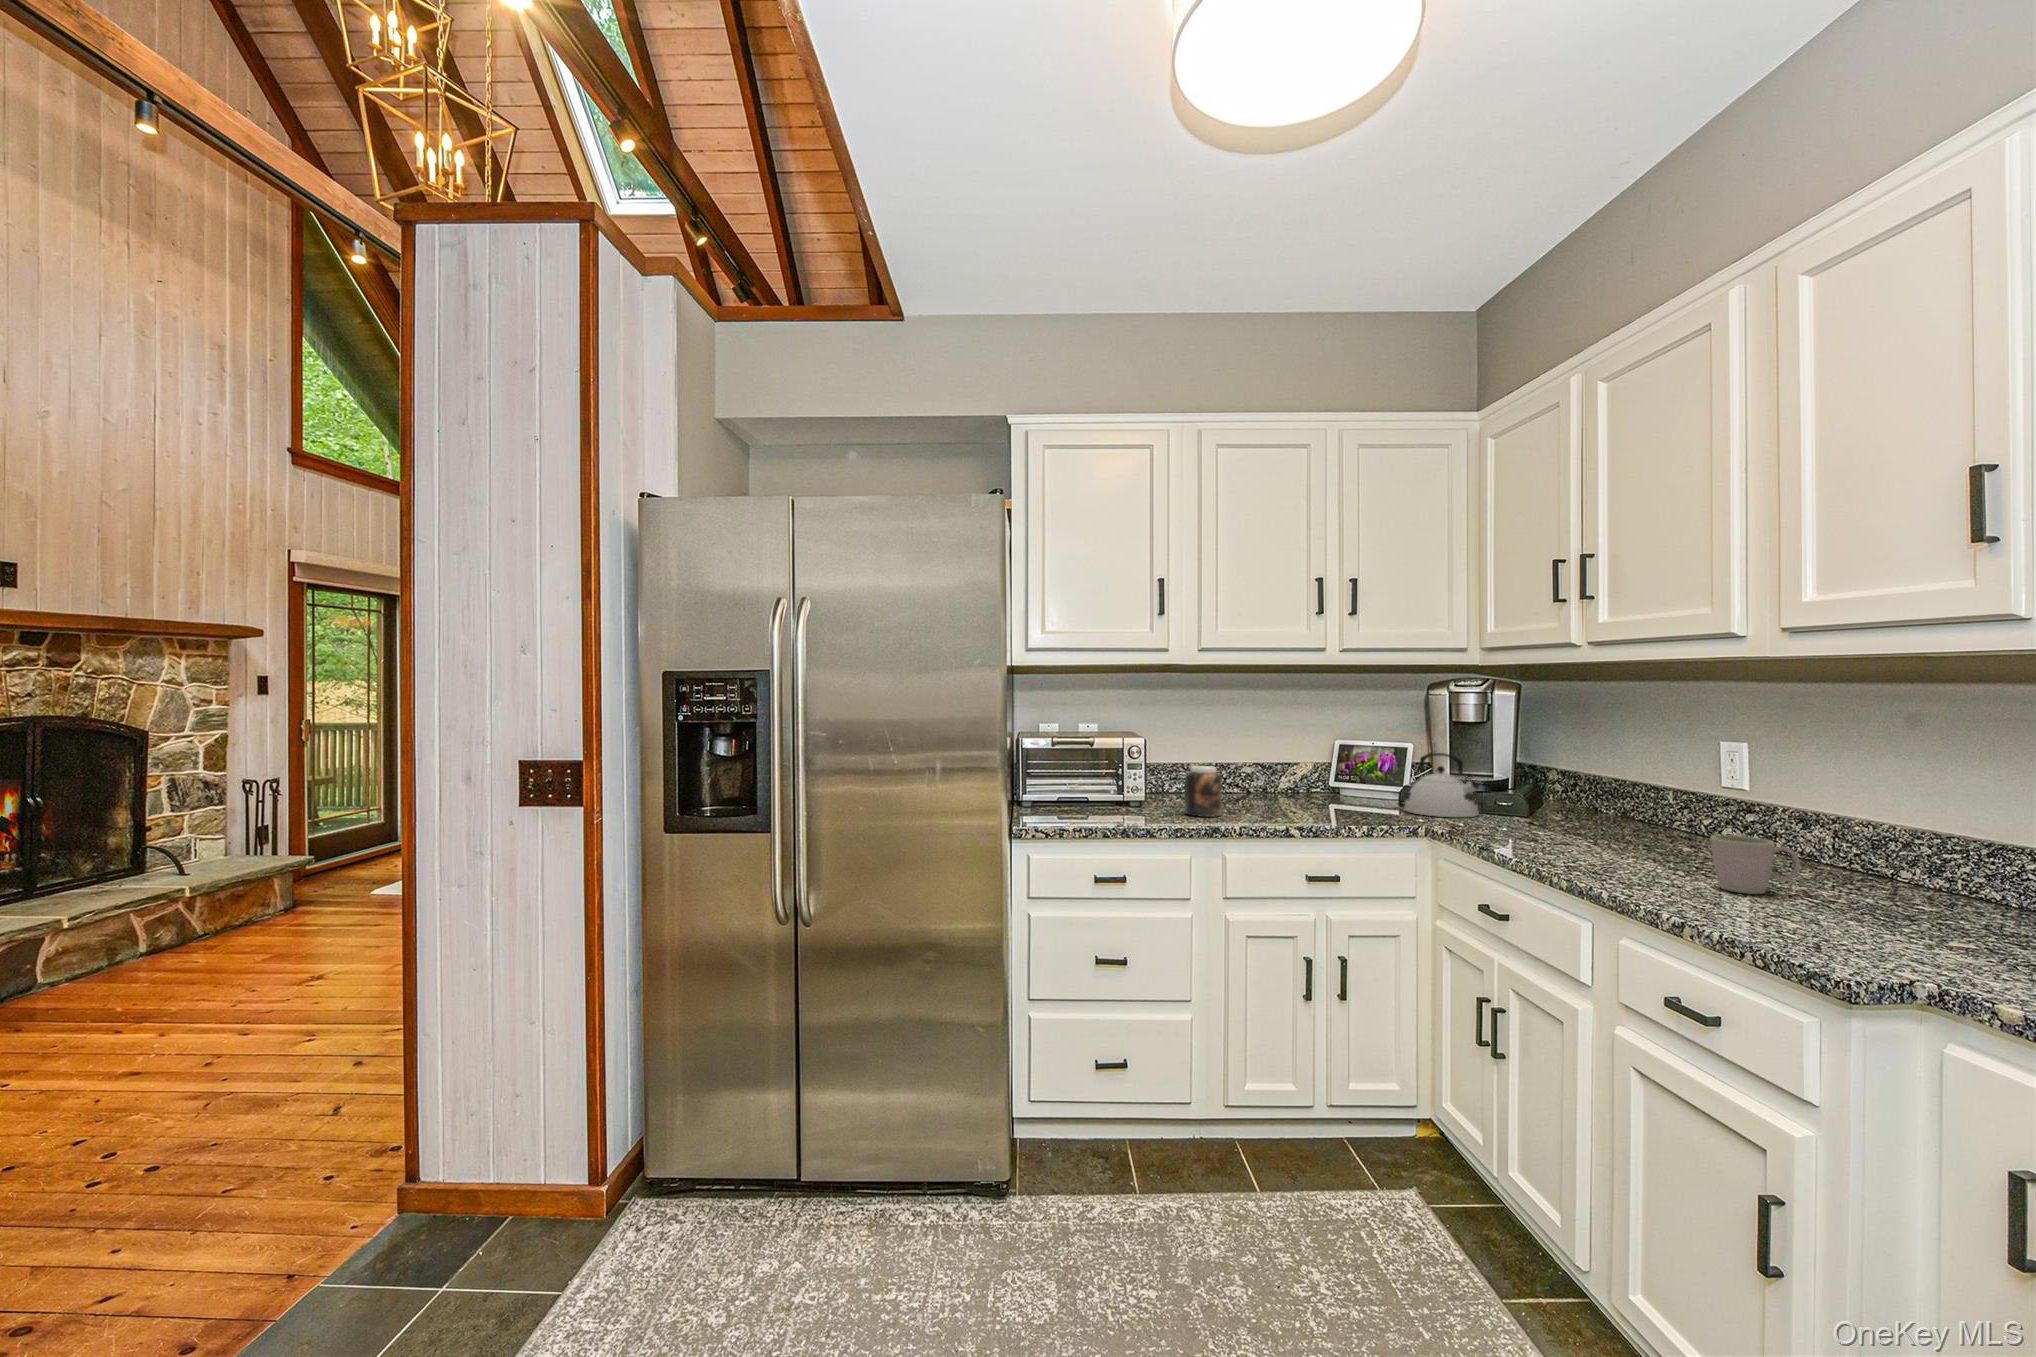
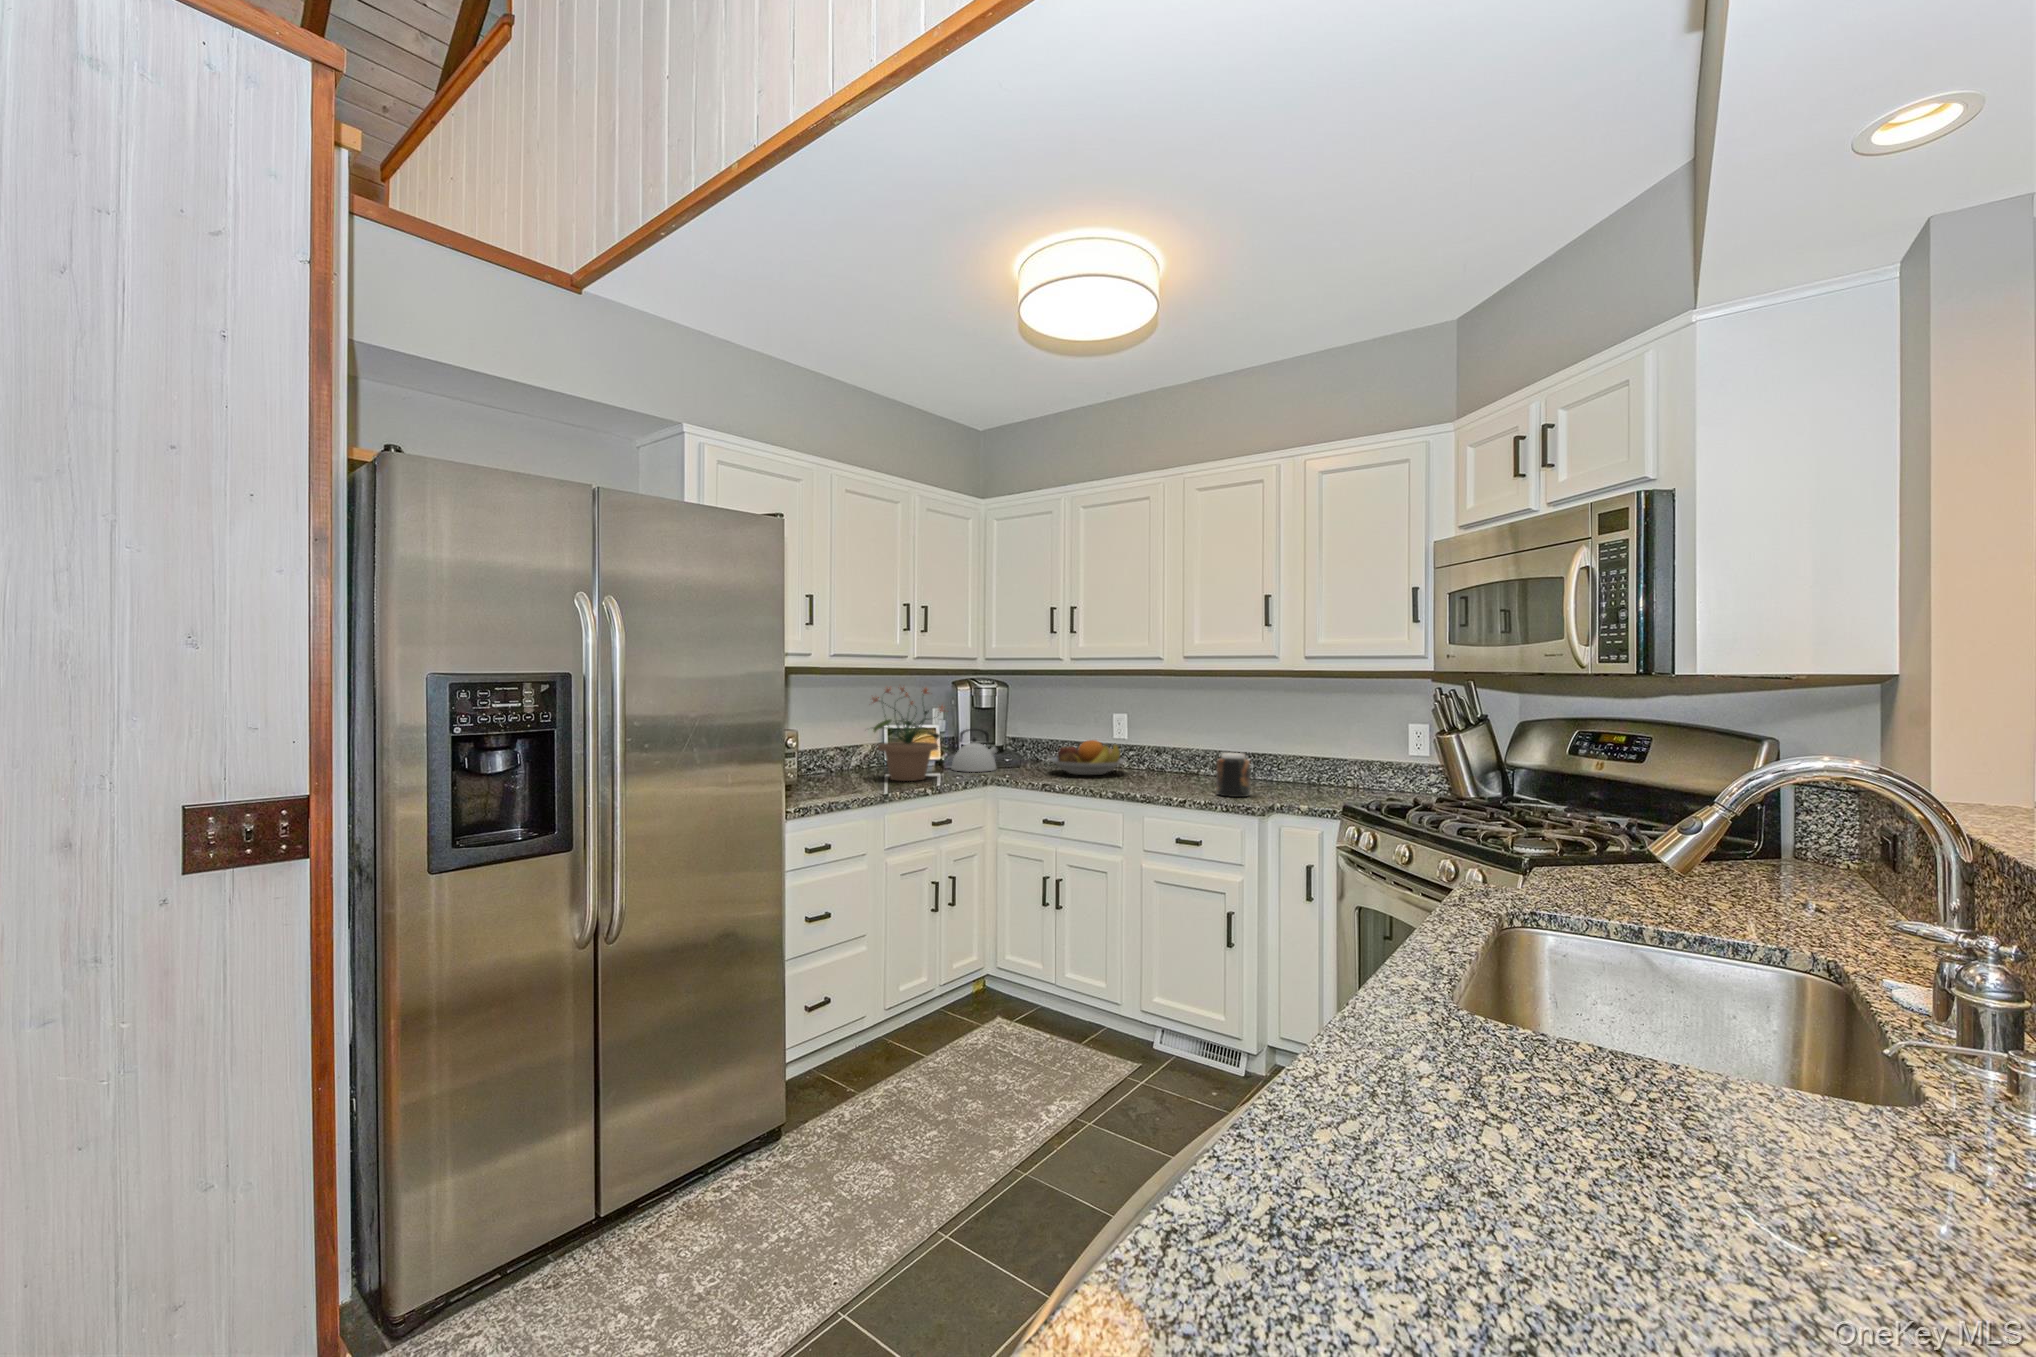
potted plant: none [1255,688,1363,817] -> present [873,688,944,781]
jar: present [1185,766,1222,817] -> present [1216,753,1250,797]
fruit bowl: none [1537,785,1707,848] -> present [1048,740,1126,775]
mug: present [1710,835,1800,894] -> none [1163,759,1194,787]

